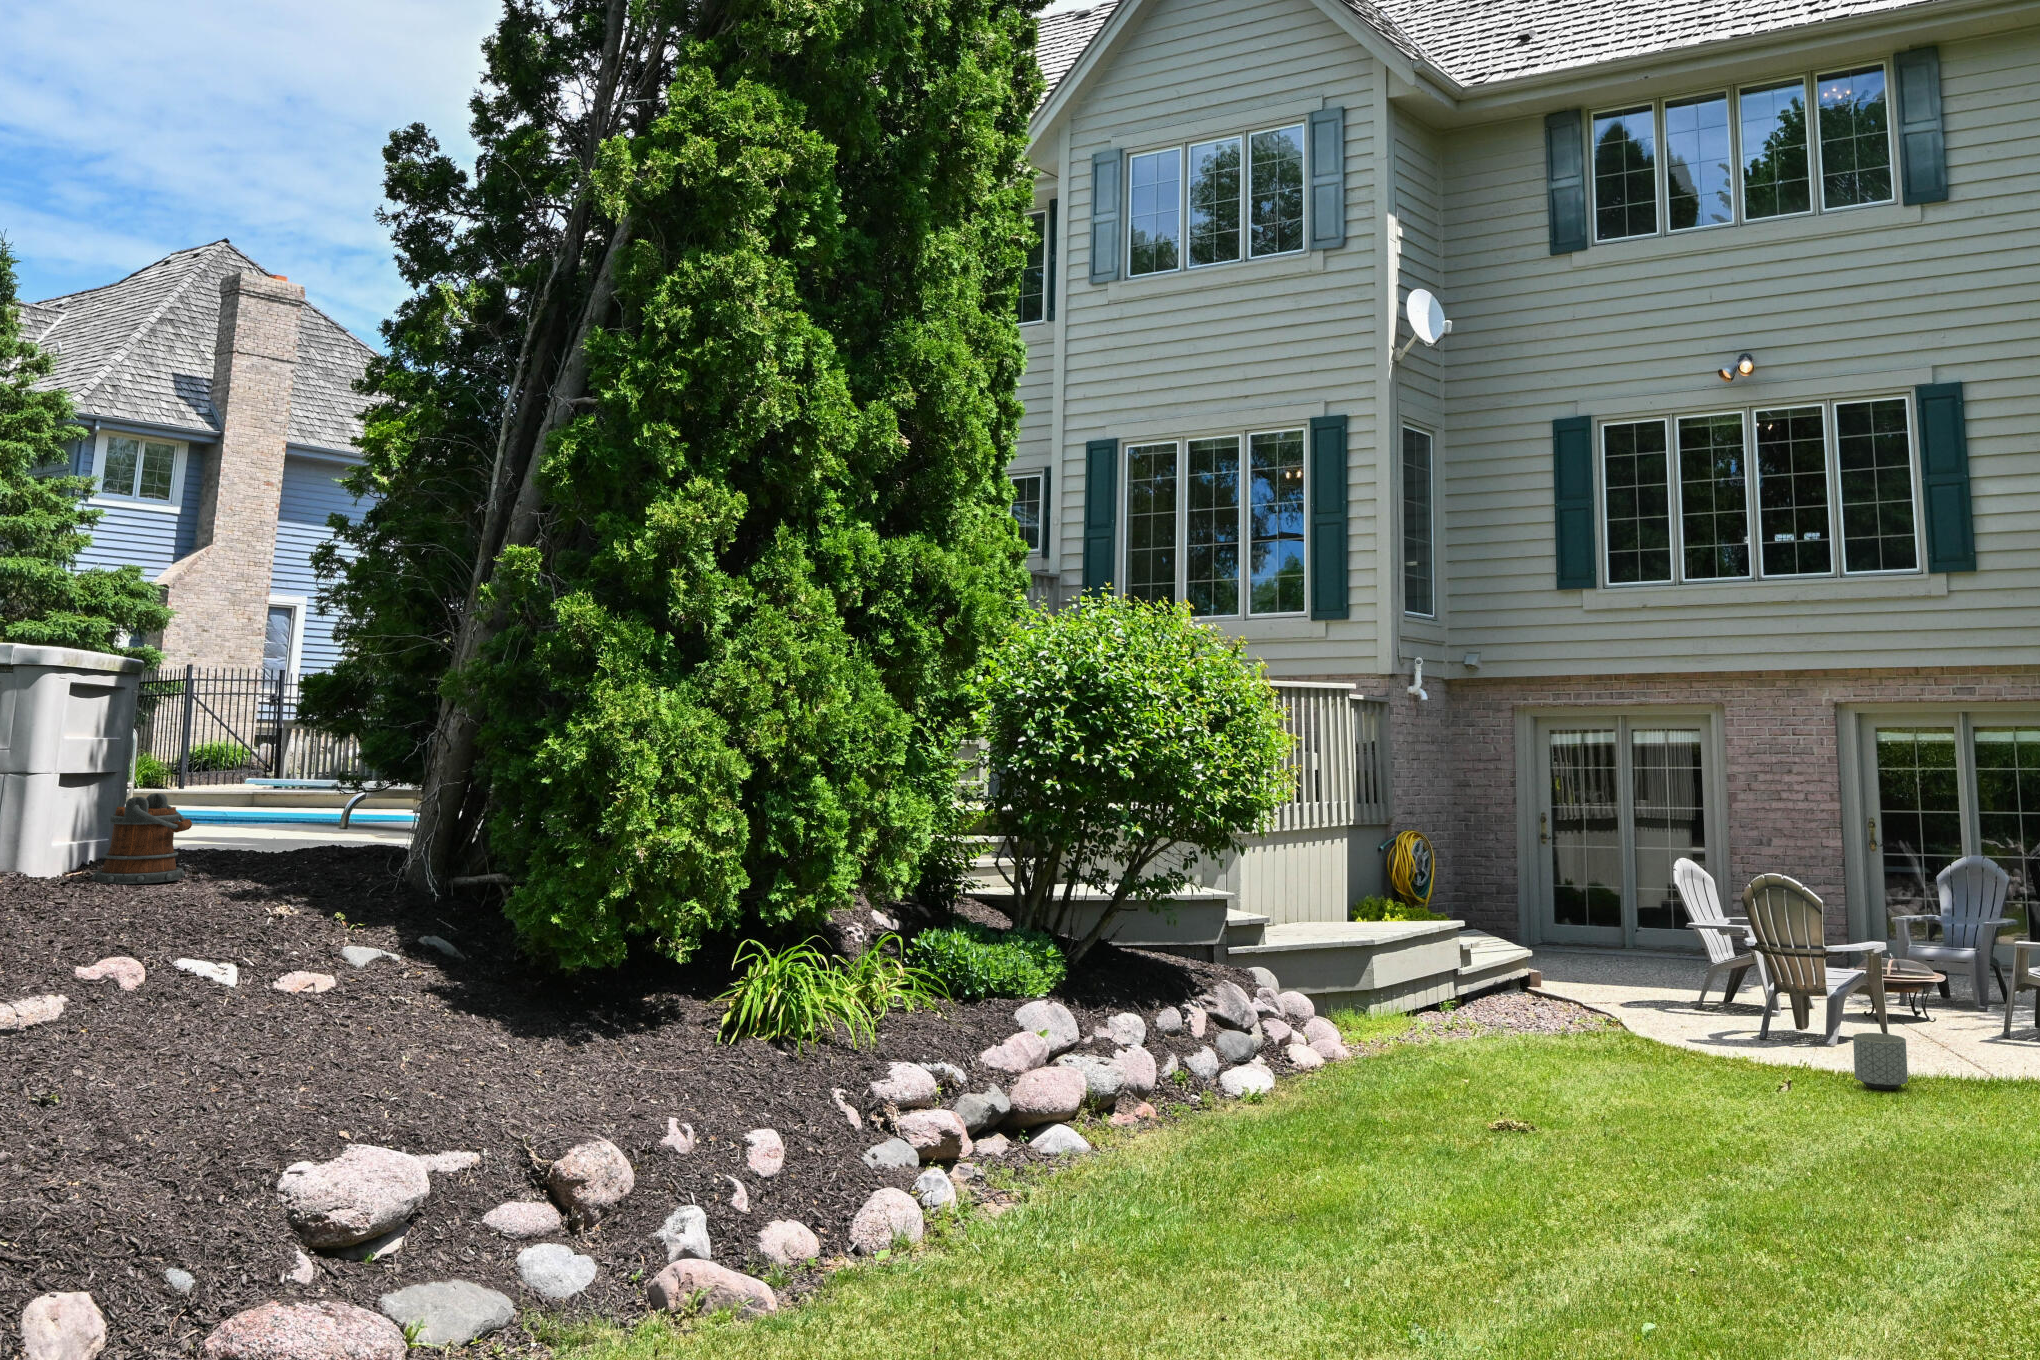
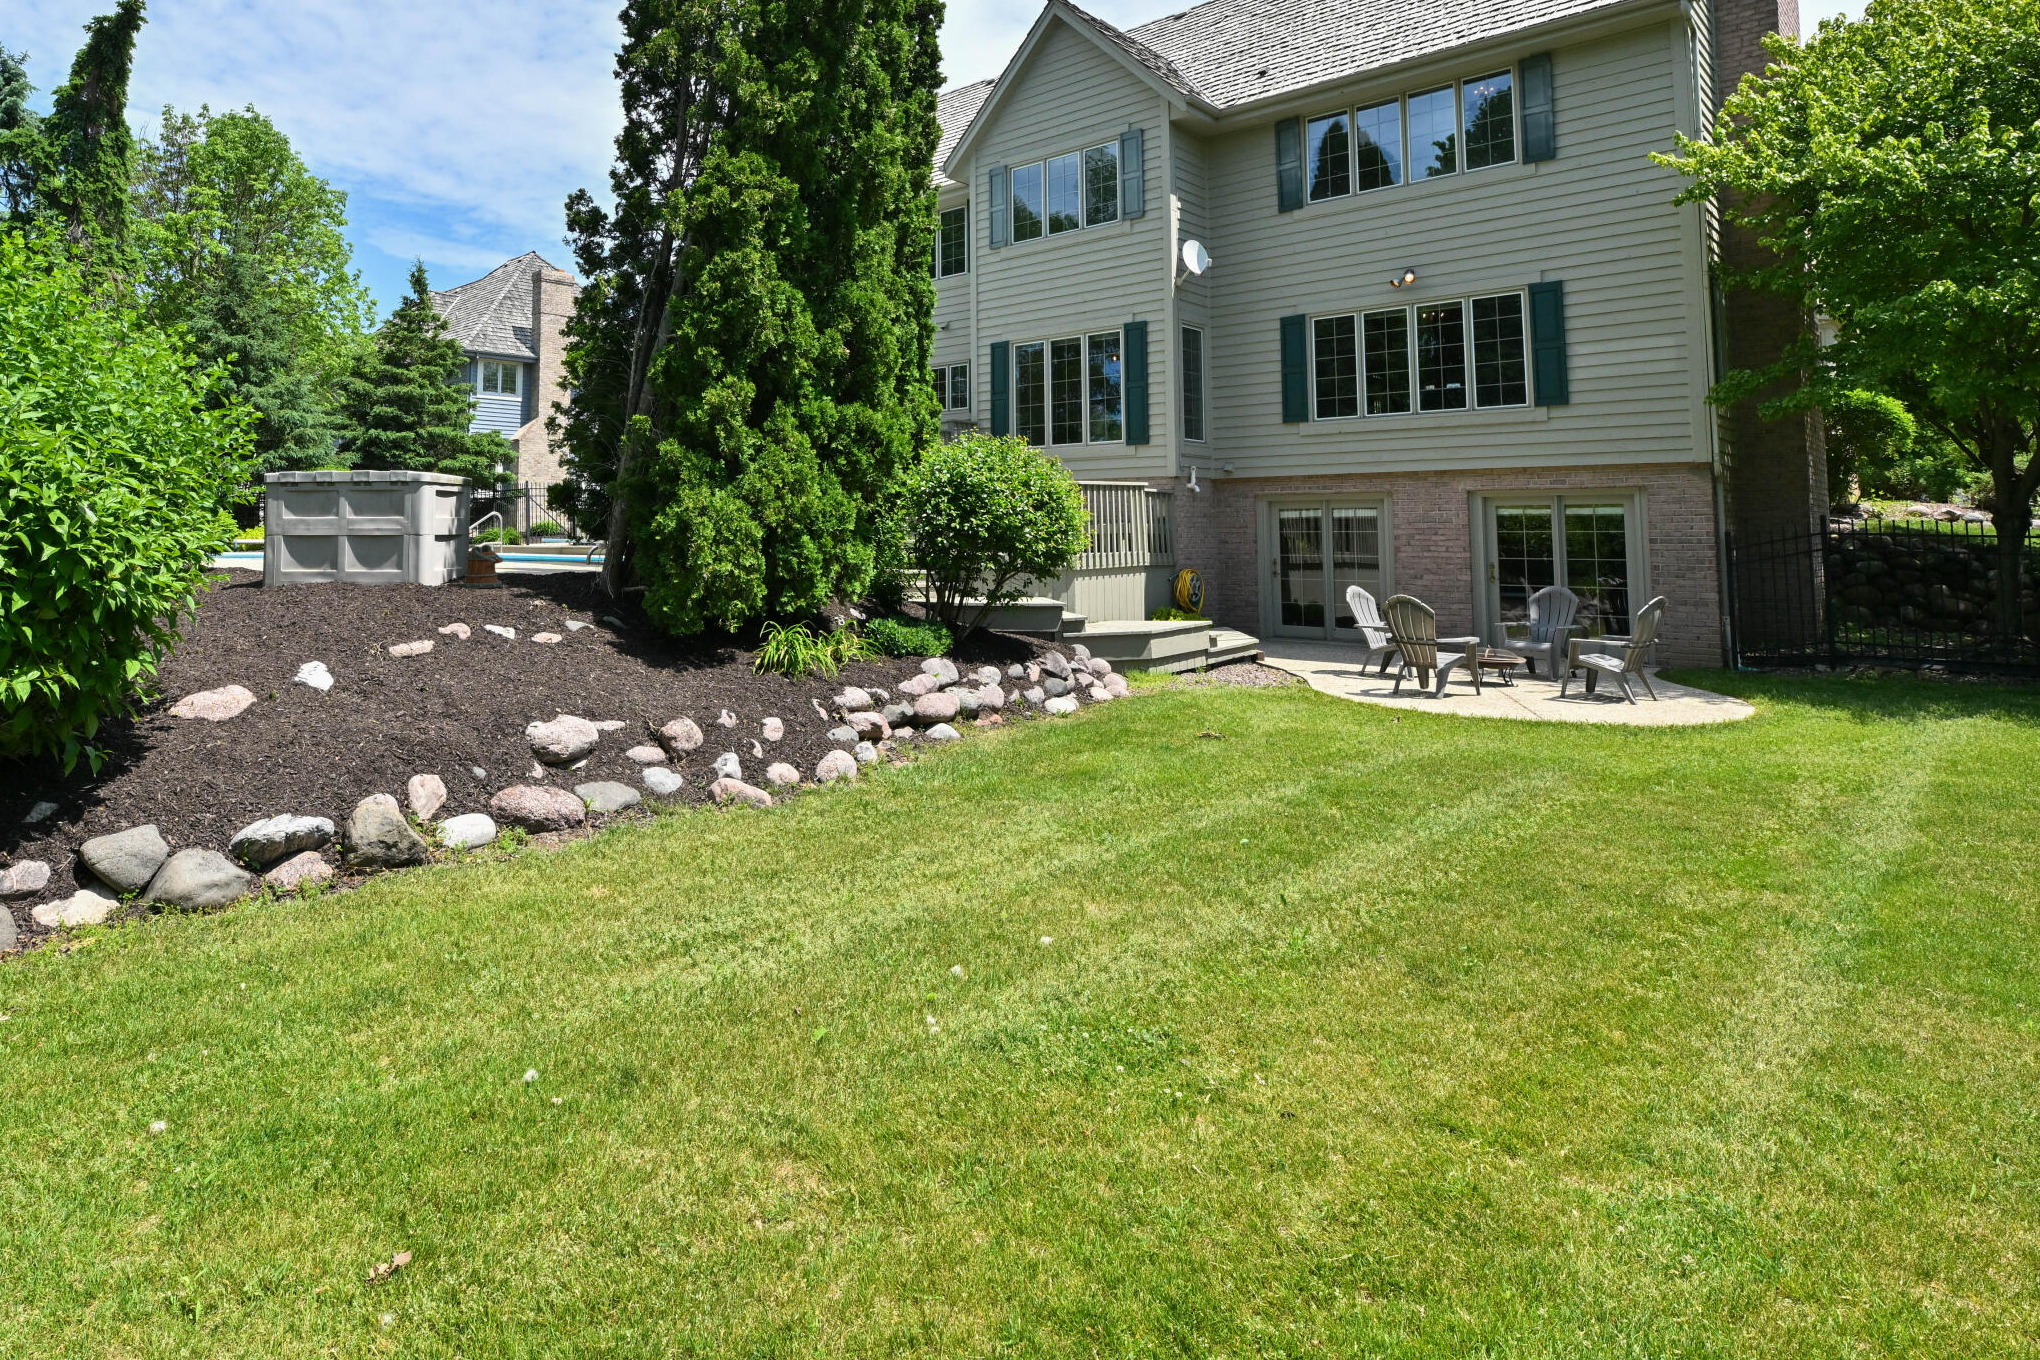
planter: present [1853,1033,1908,1090] -> none [1437,695,1473,729]

